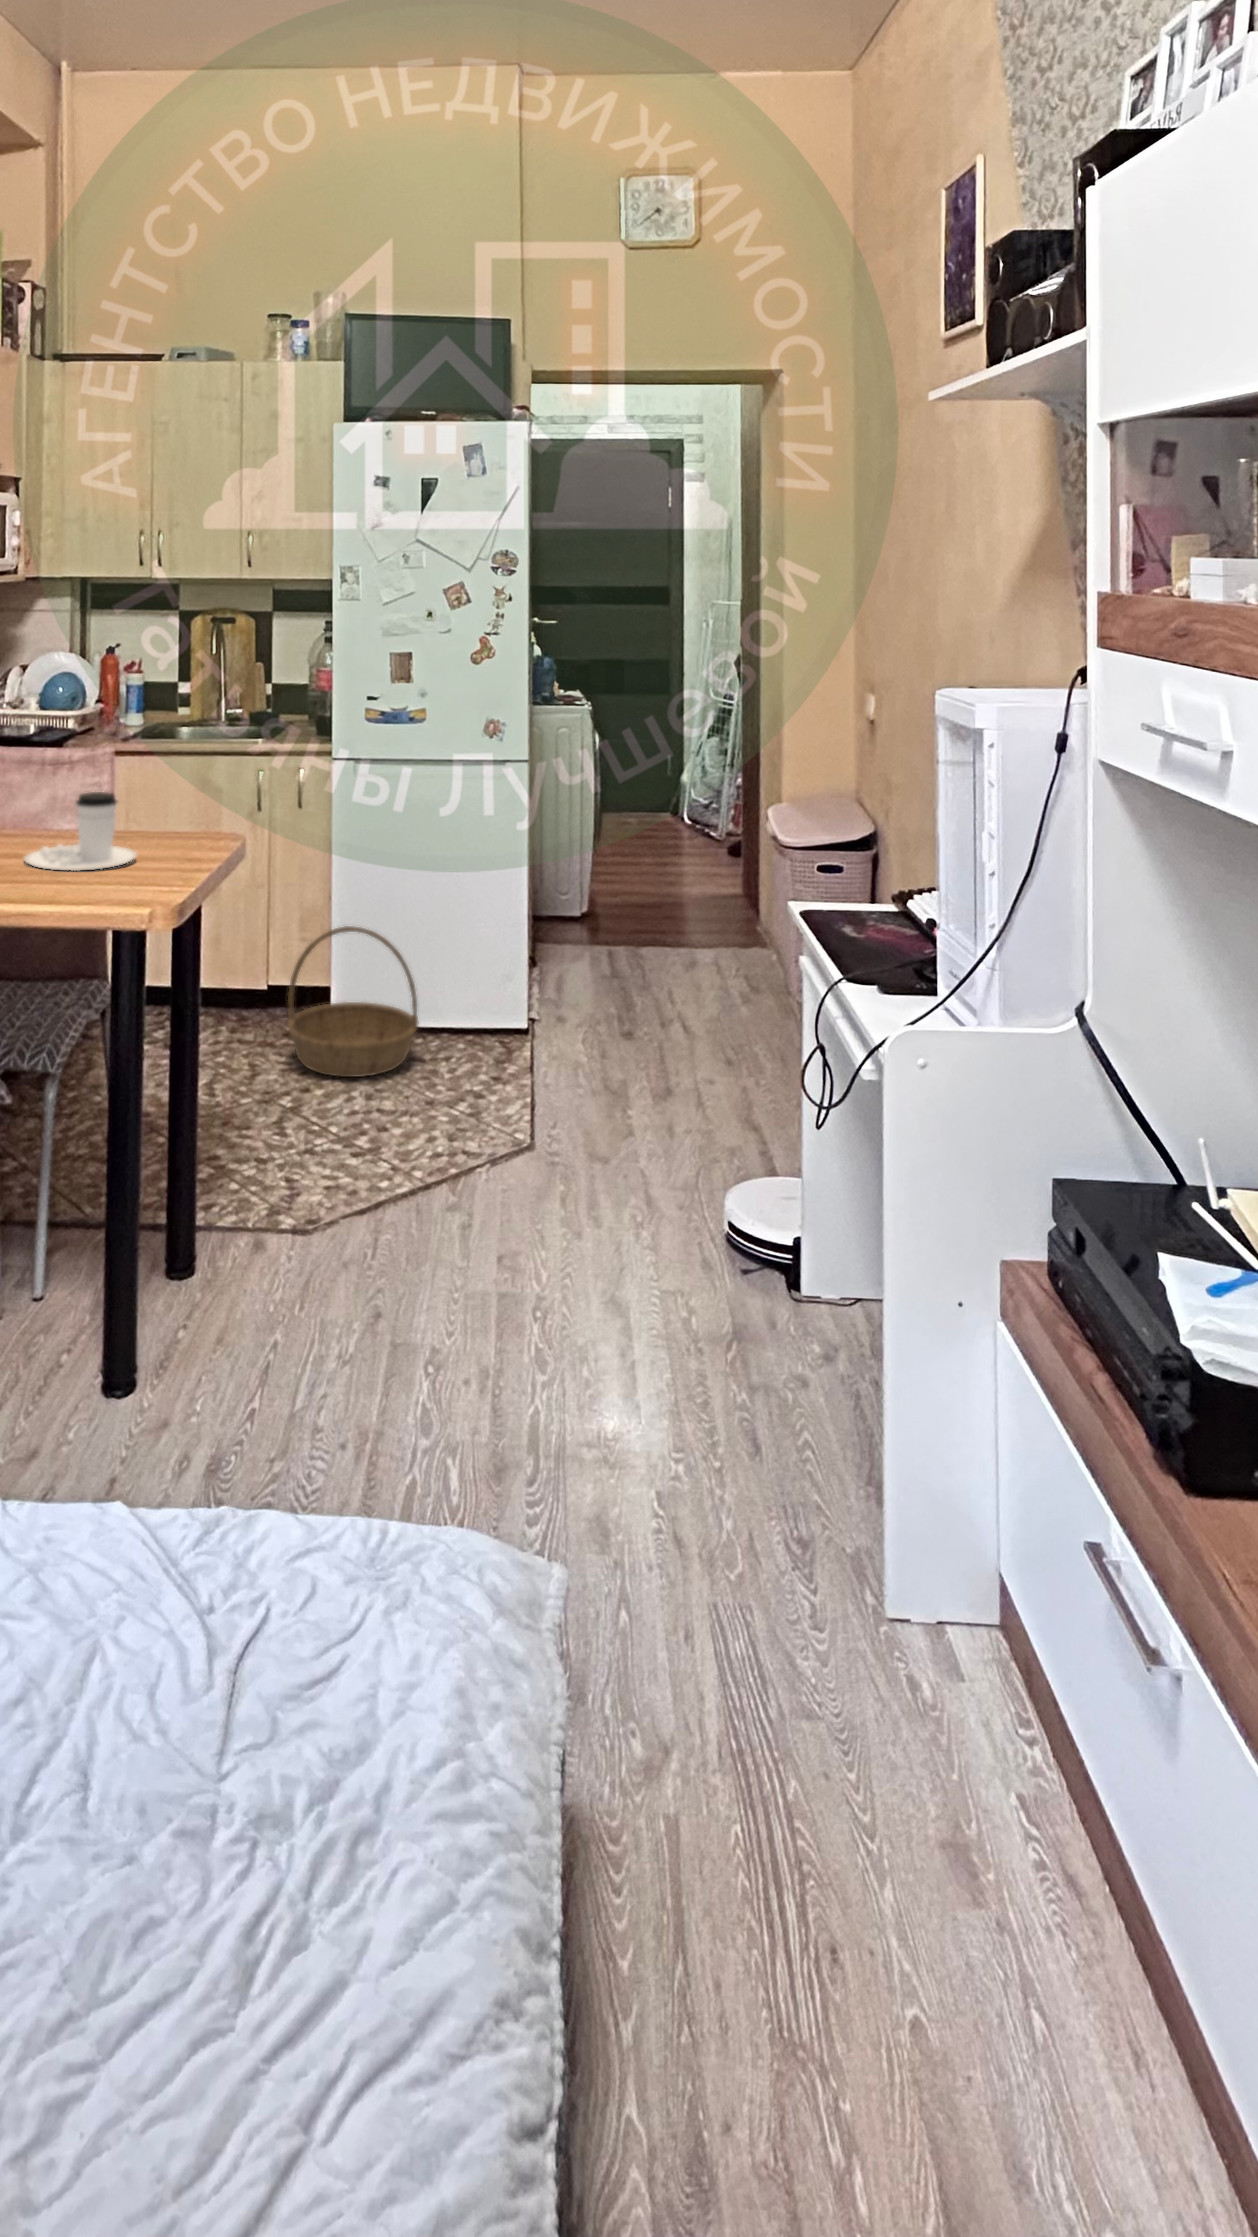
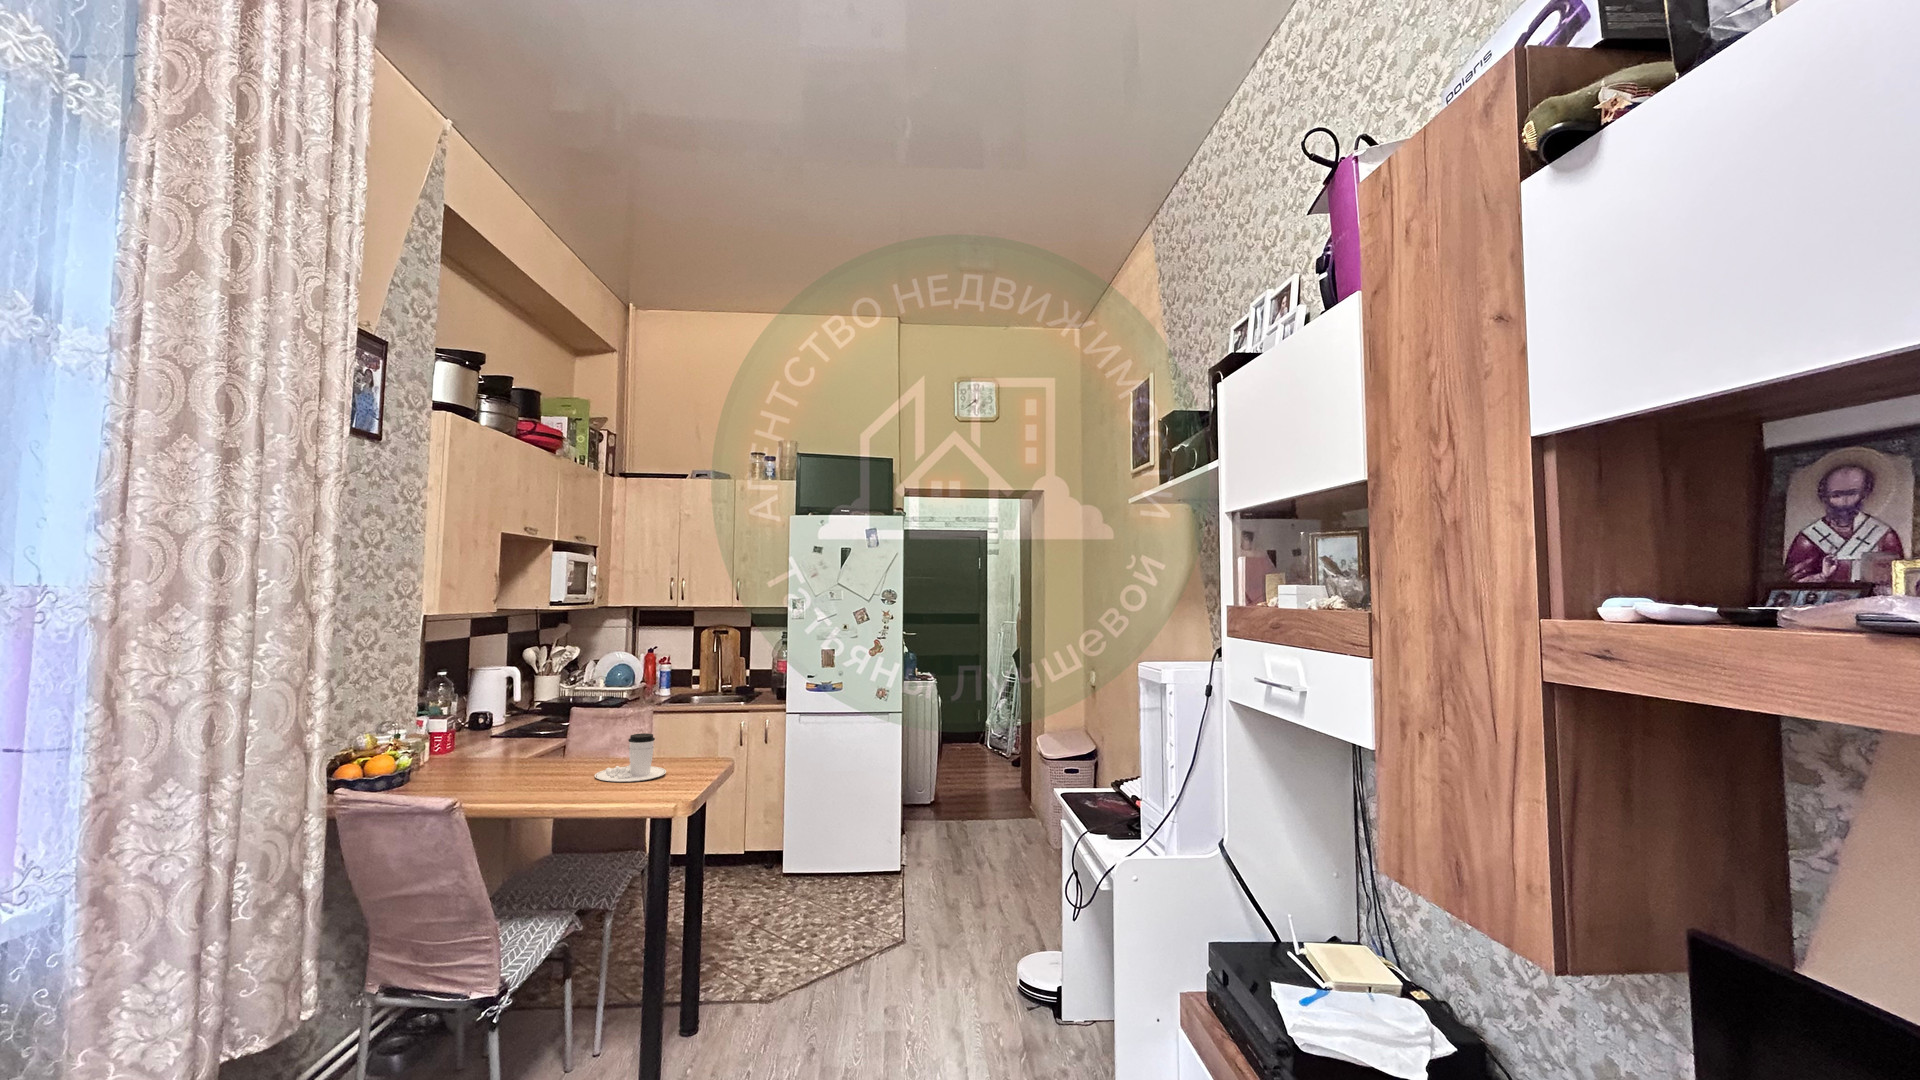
basket: present [287,926,419,1077] -> none [754,811,833,902]

